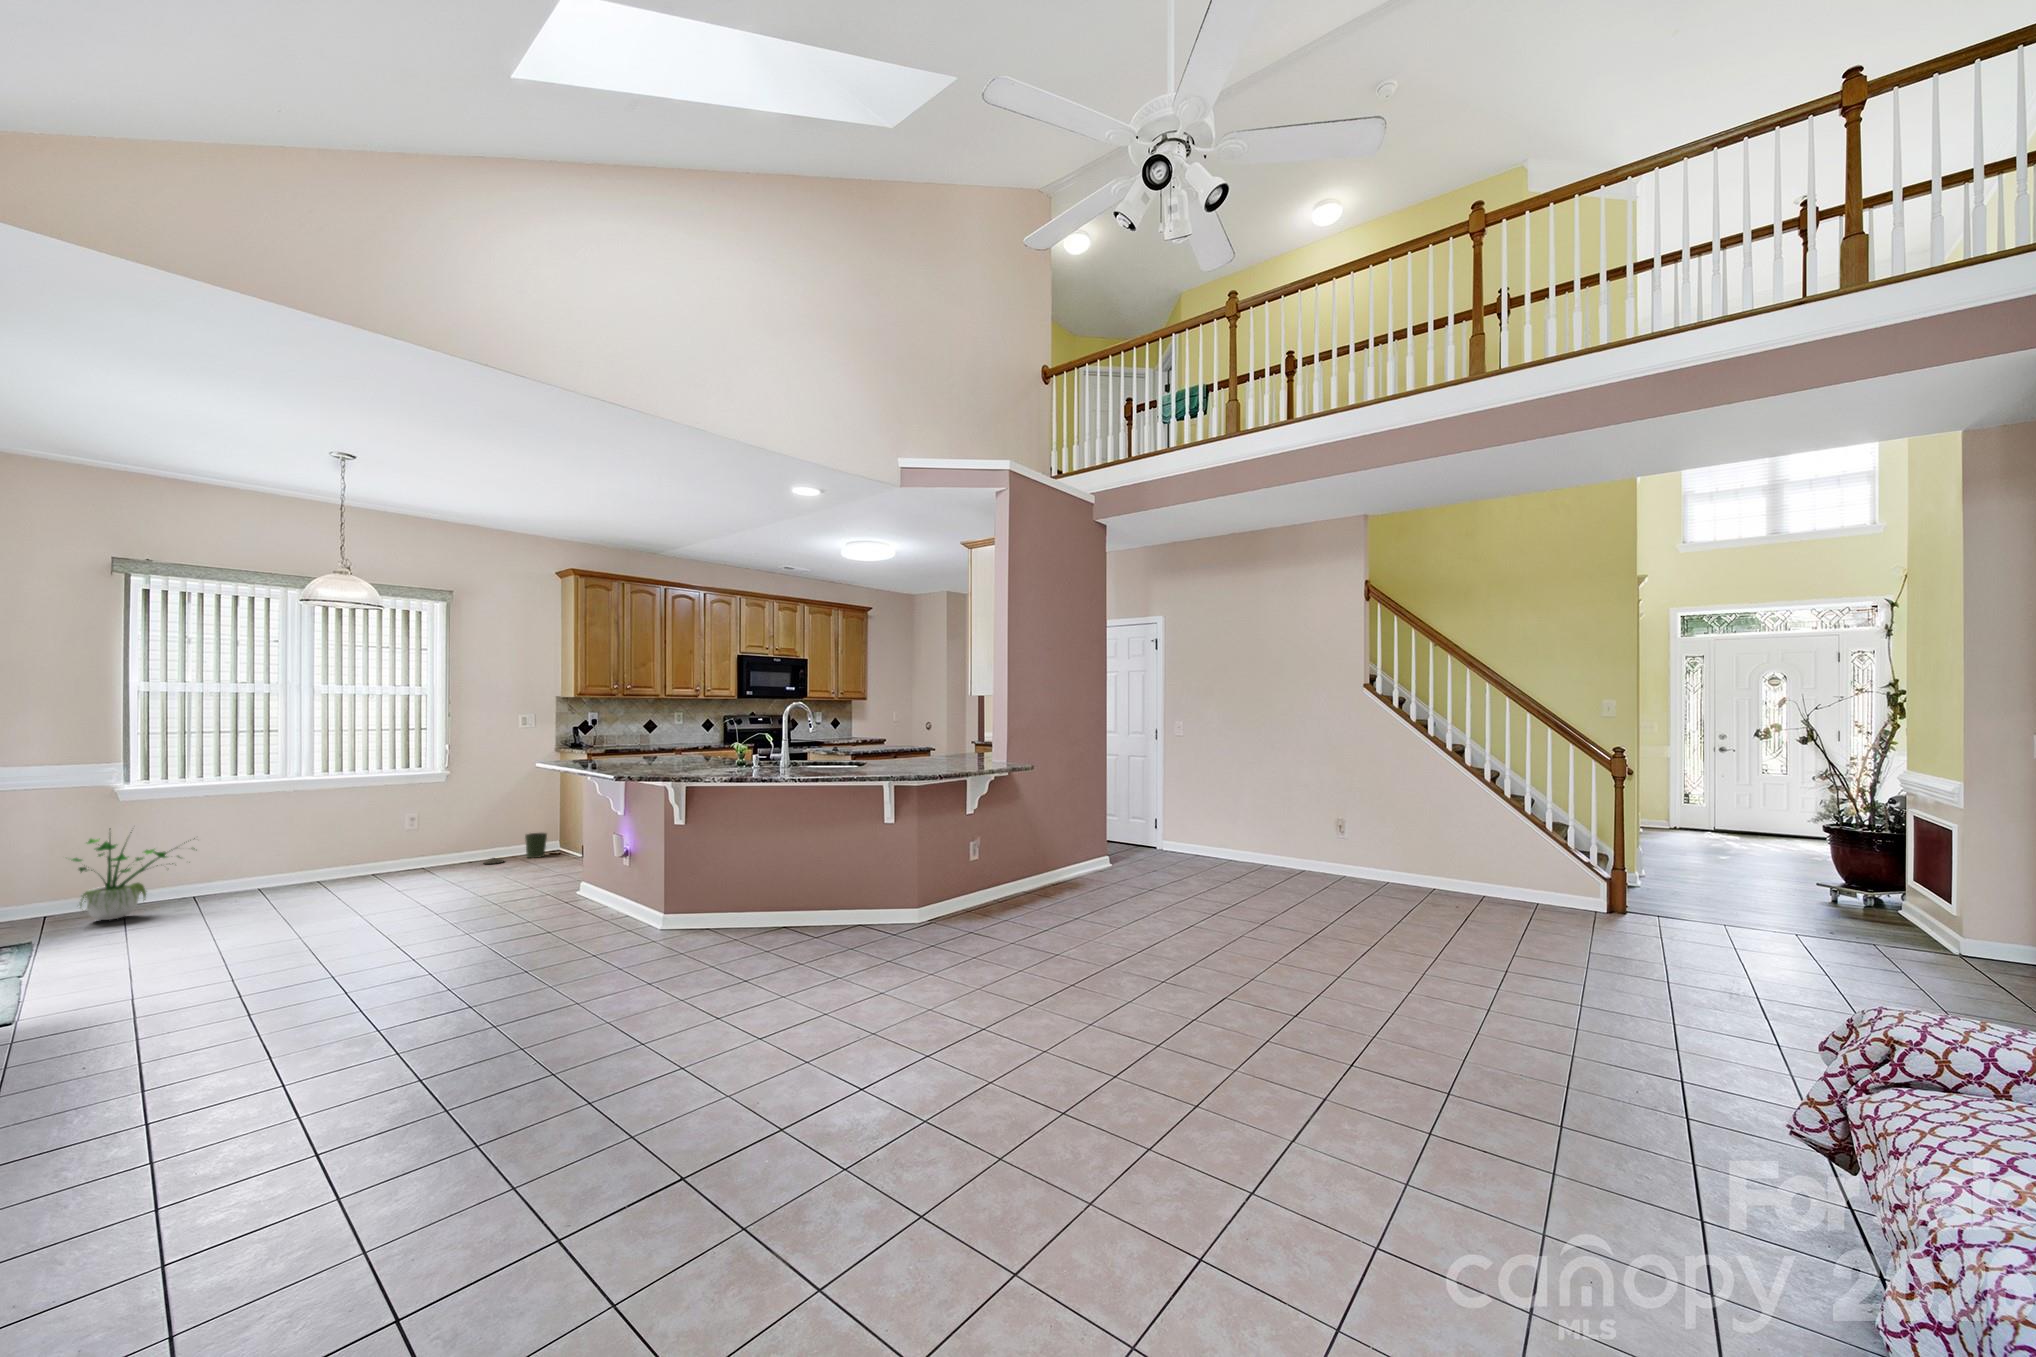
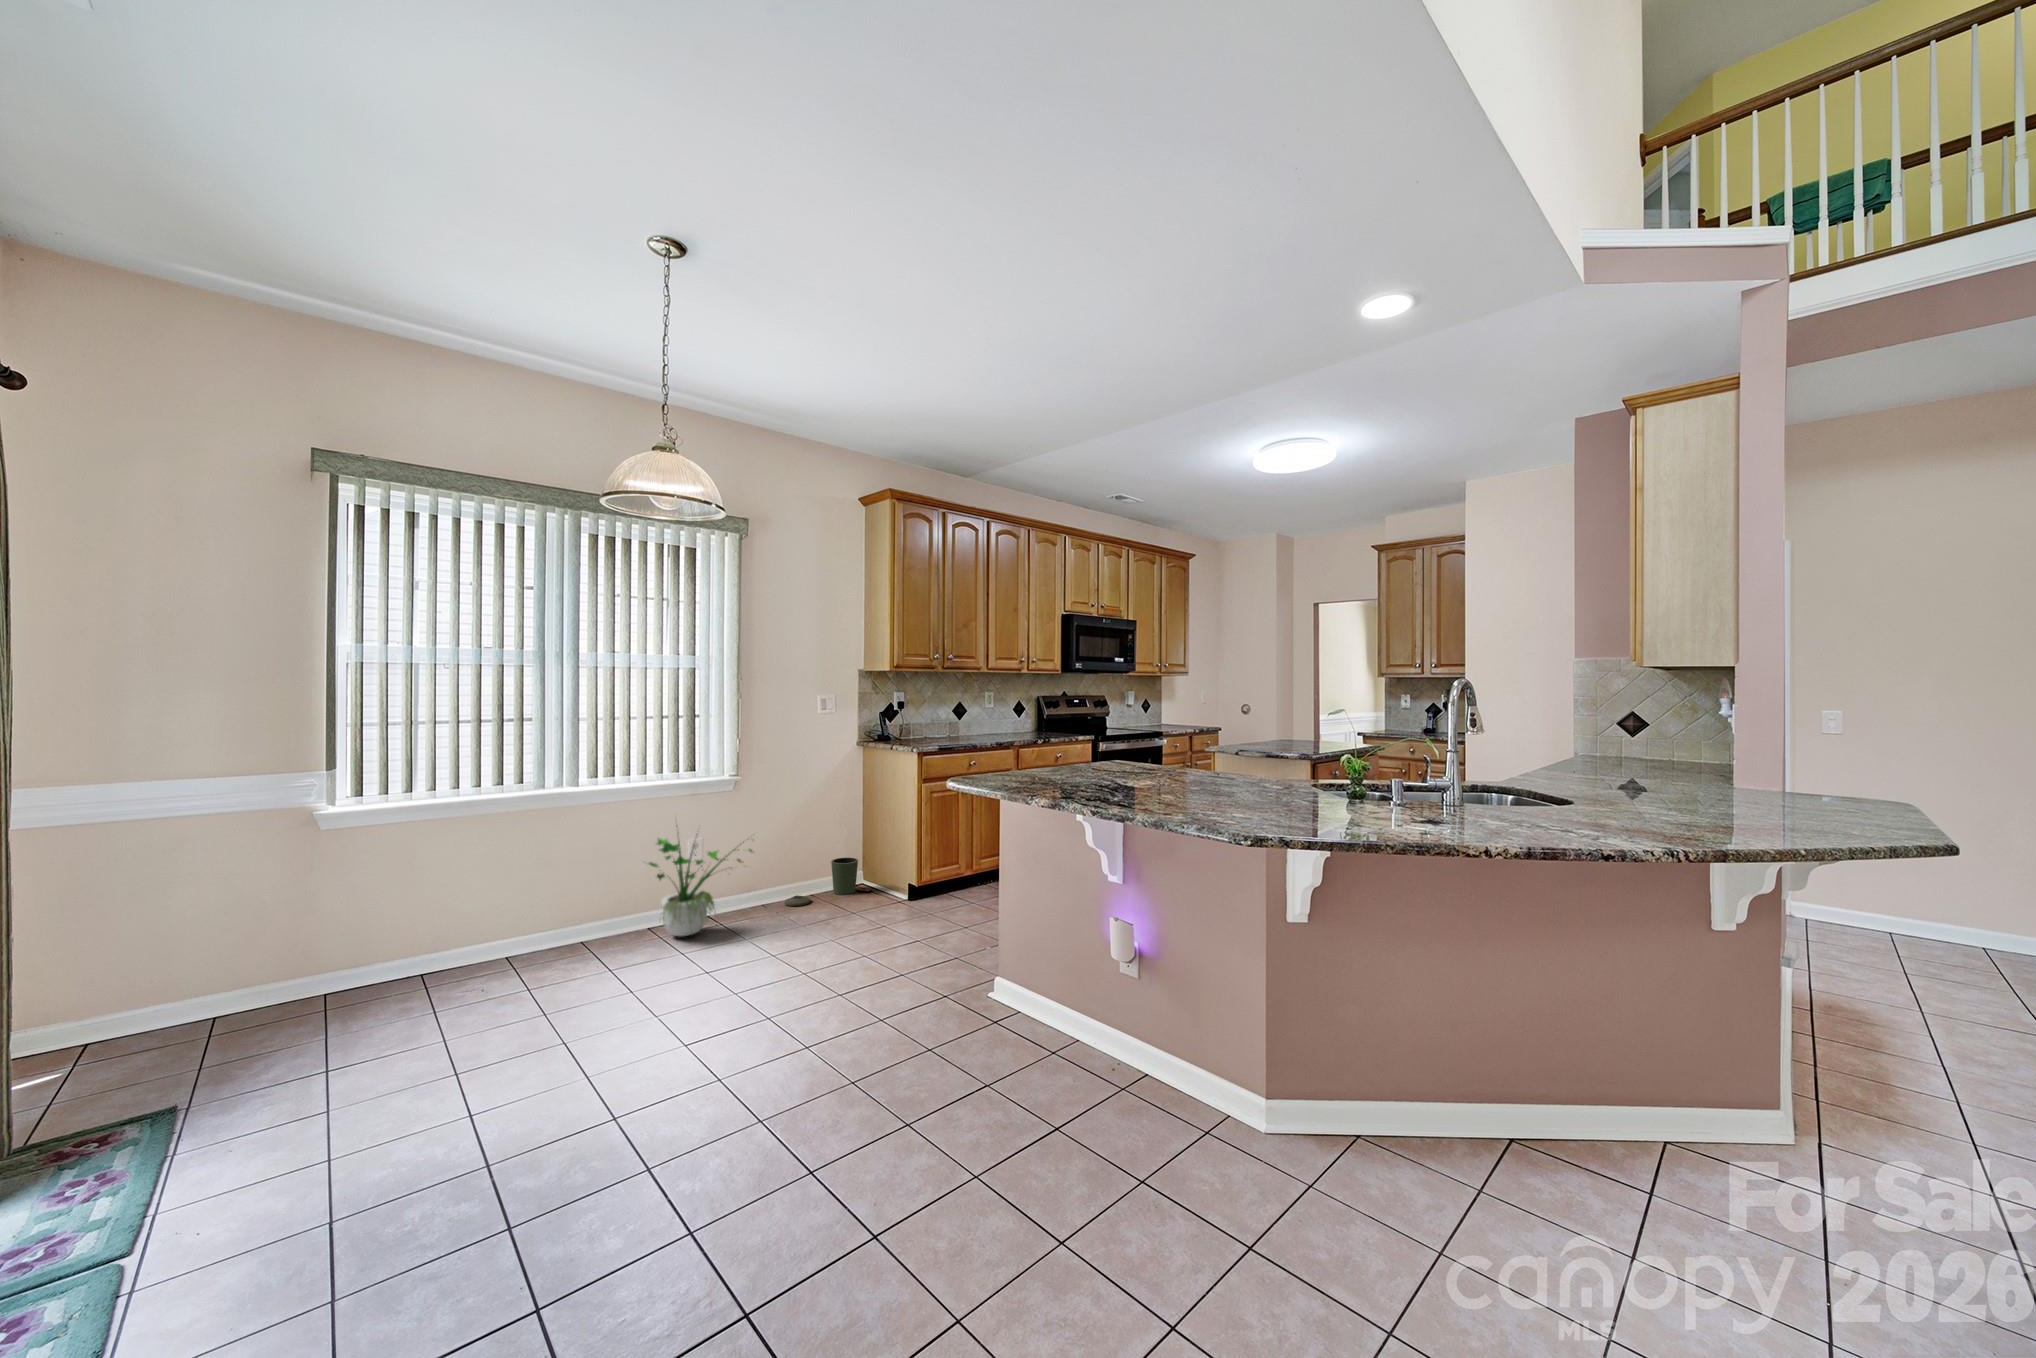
potted plant: present [72,832,195,920] -> present [649,839,752,936]

